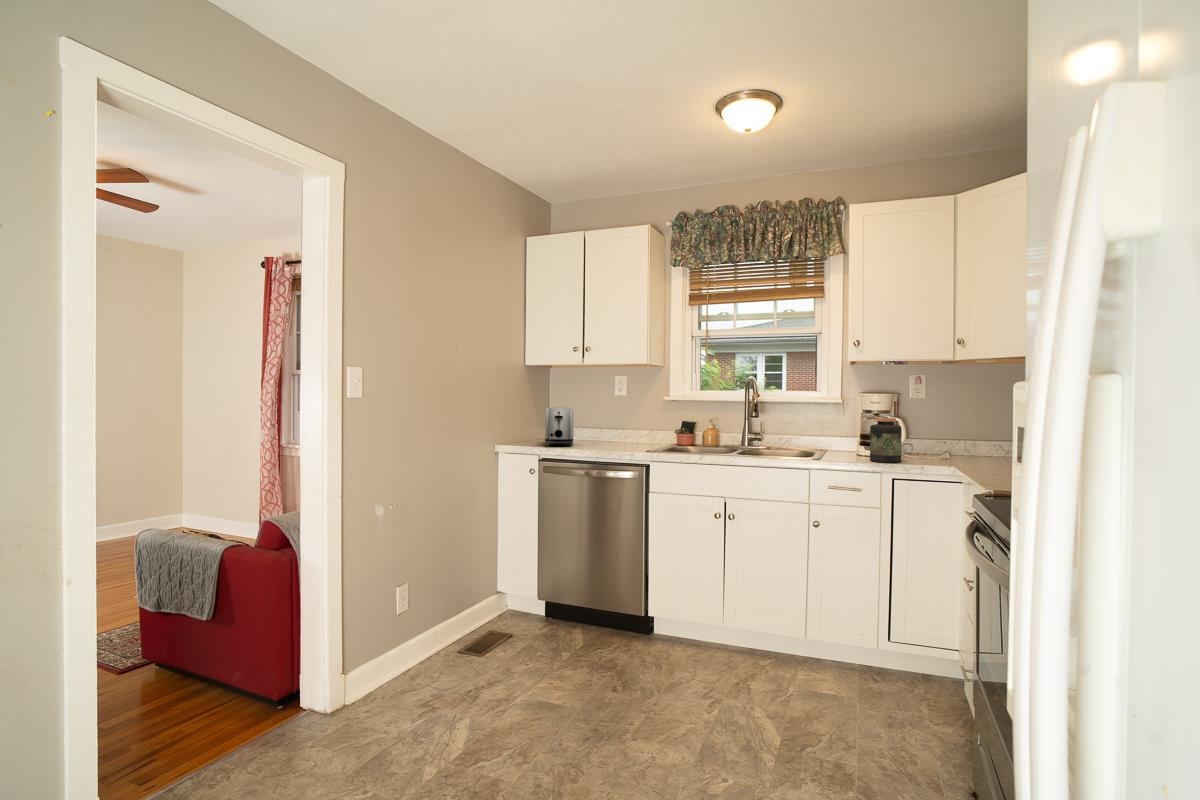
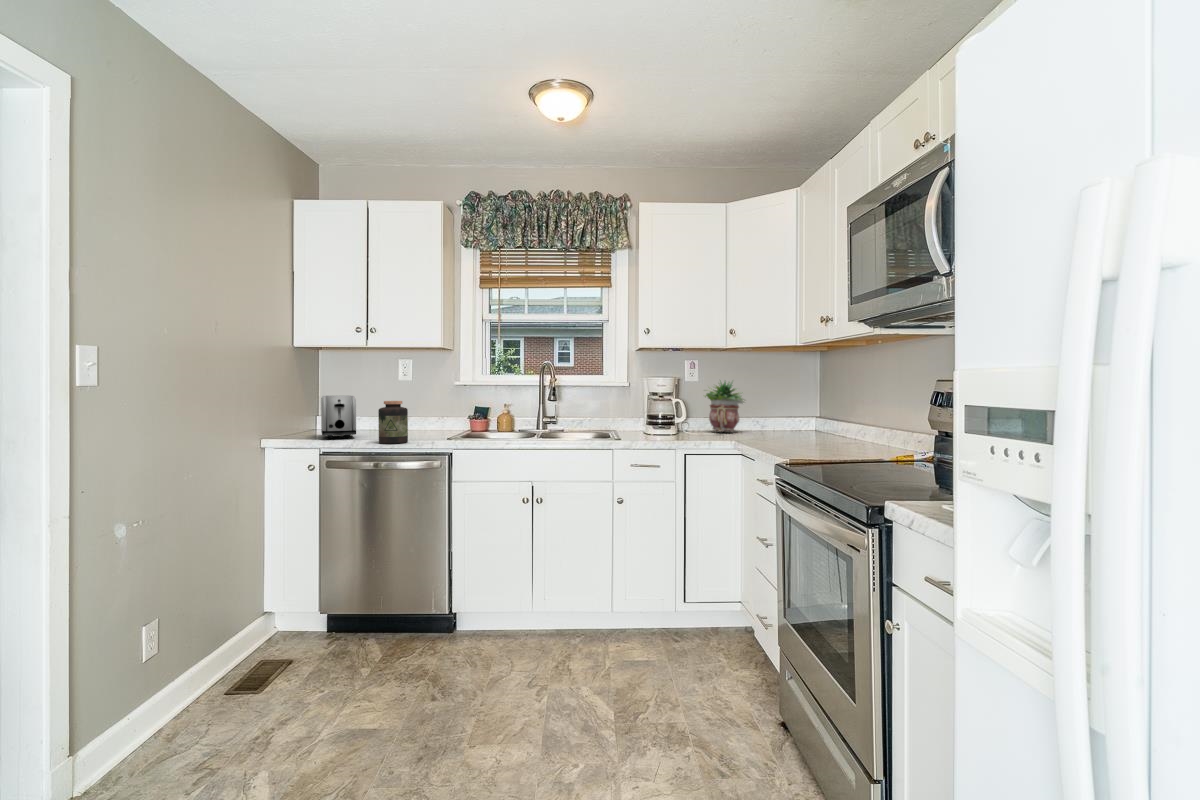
potted plant: none [928,396,985,457] -> present [705,381,744,432]
jar: present [870,418,902,463] -> present [378,401,408,444]

